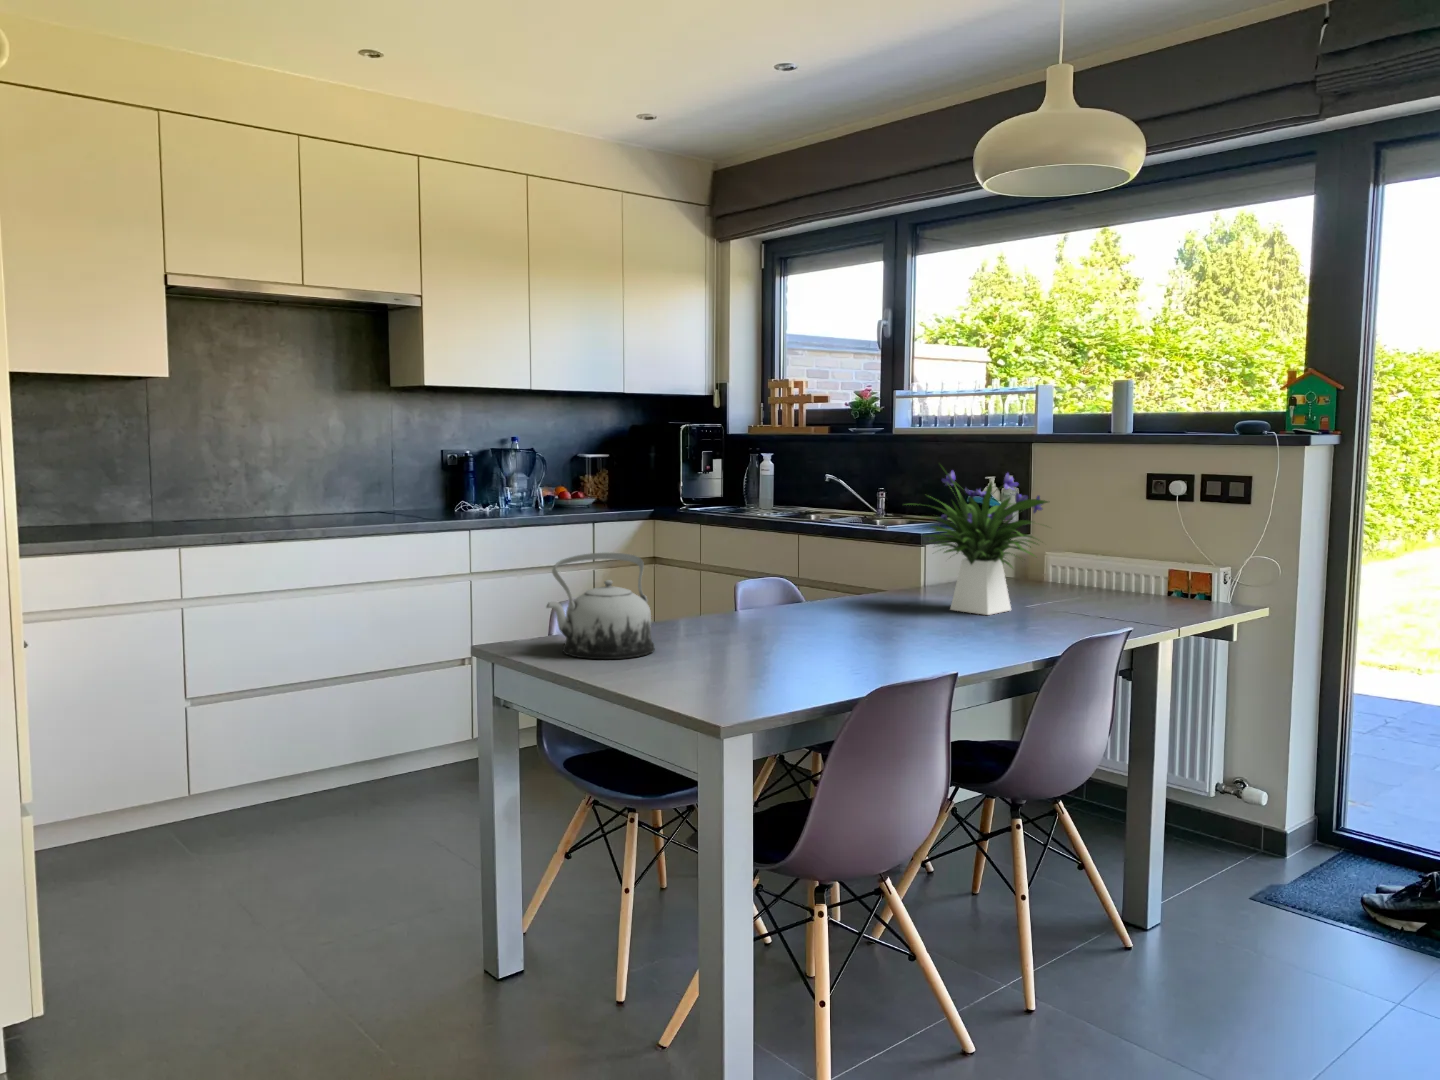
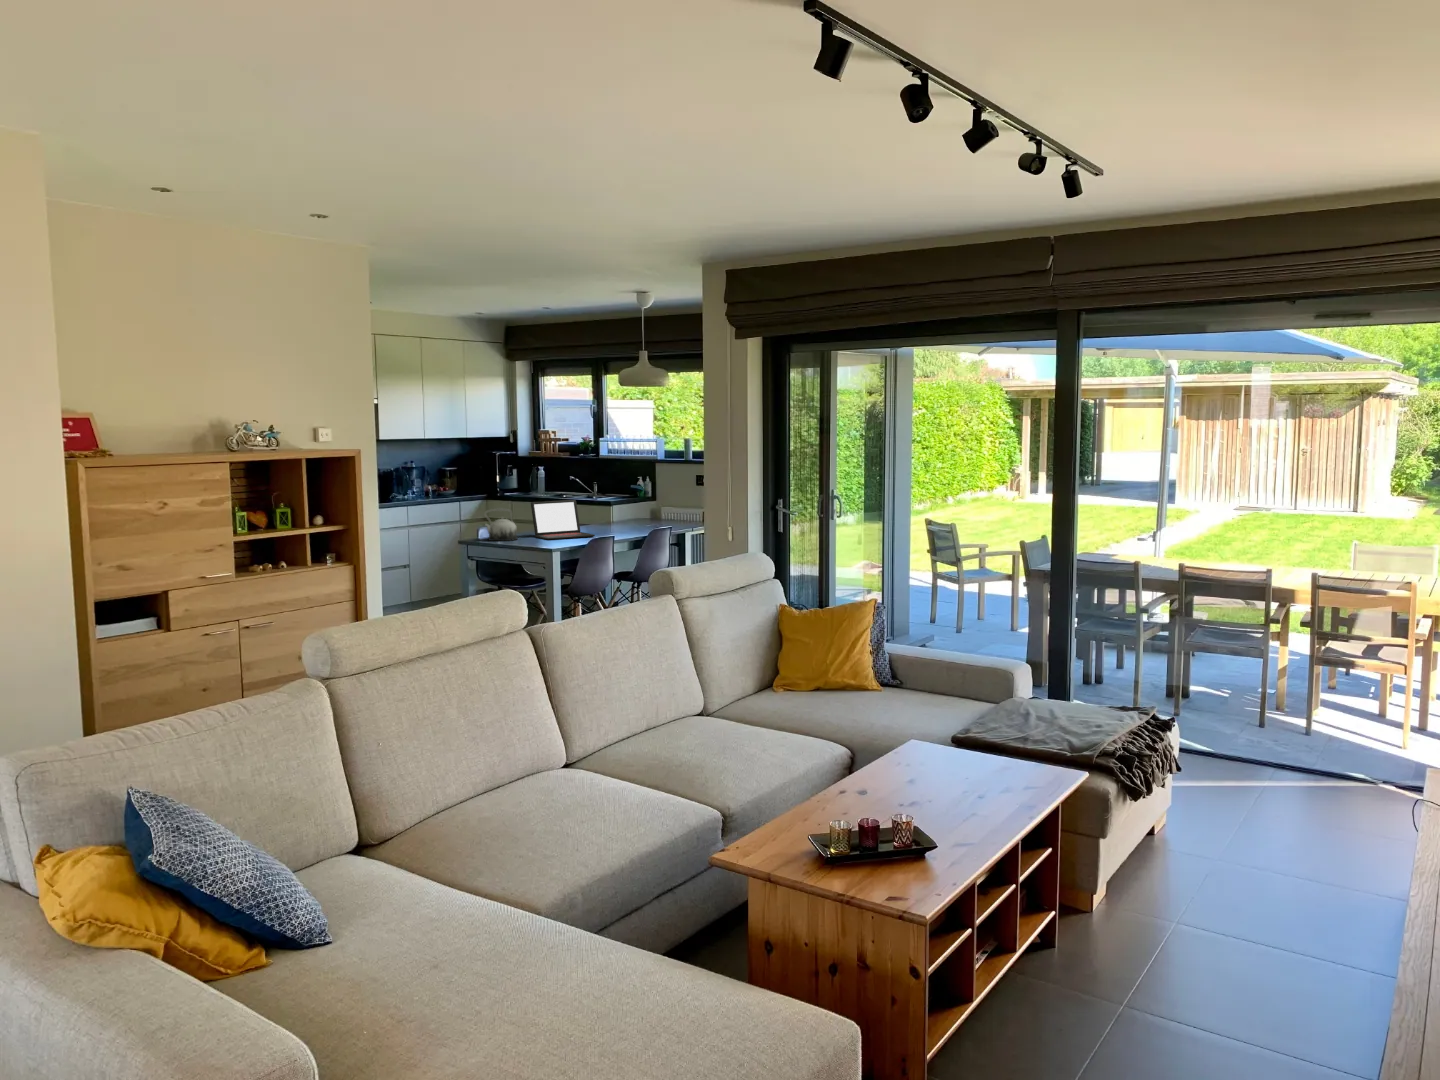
flower arrangement: present [925,465,1048,615] -> none [598,474,651,528]
laptop: none [703,532,896,662] -> present [531,500,595,540]

